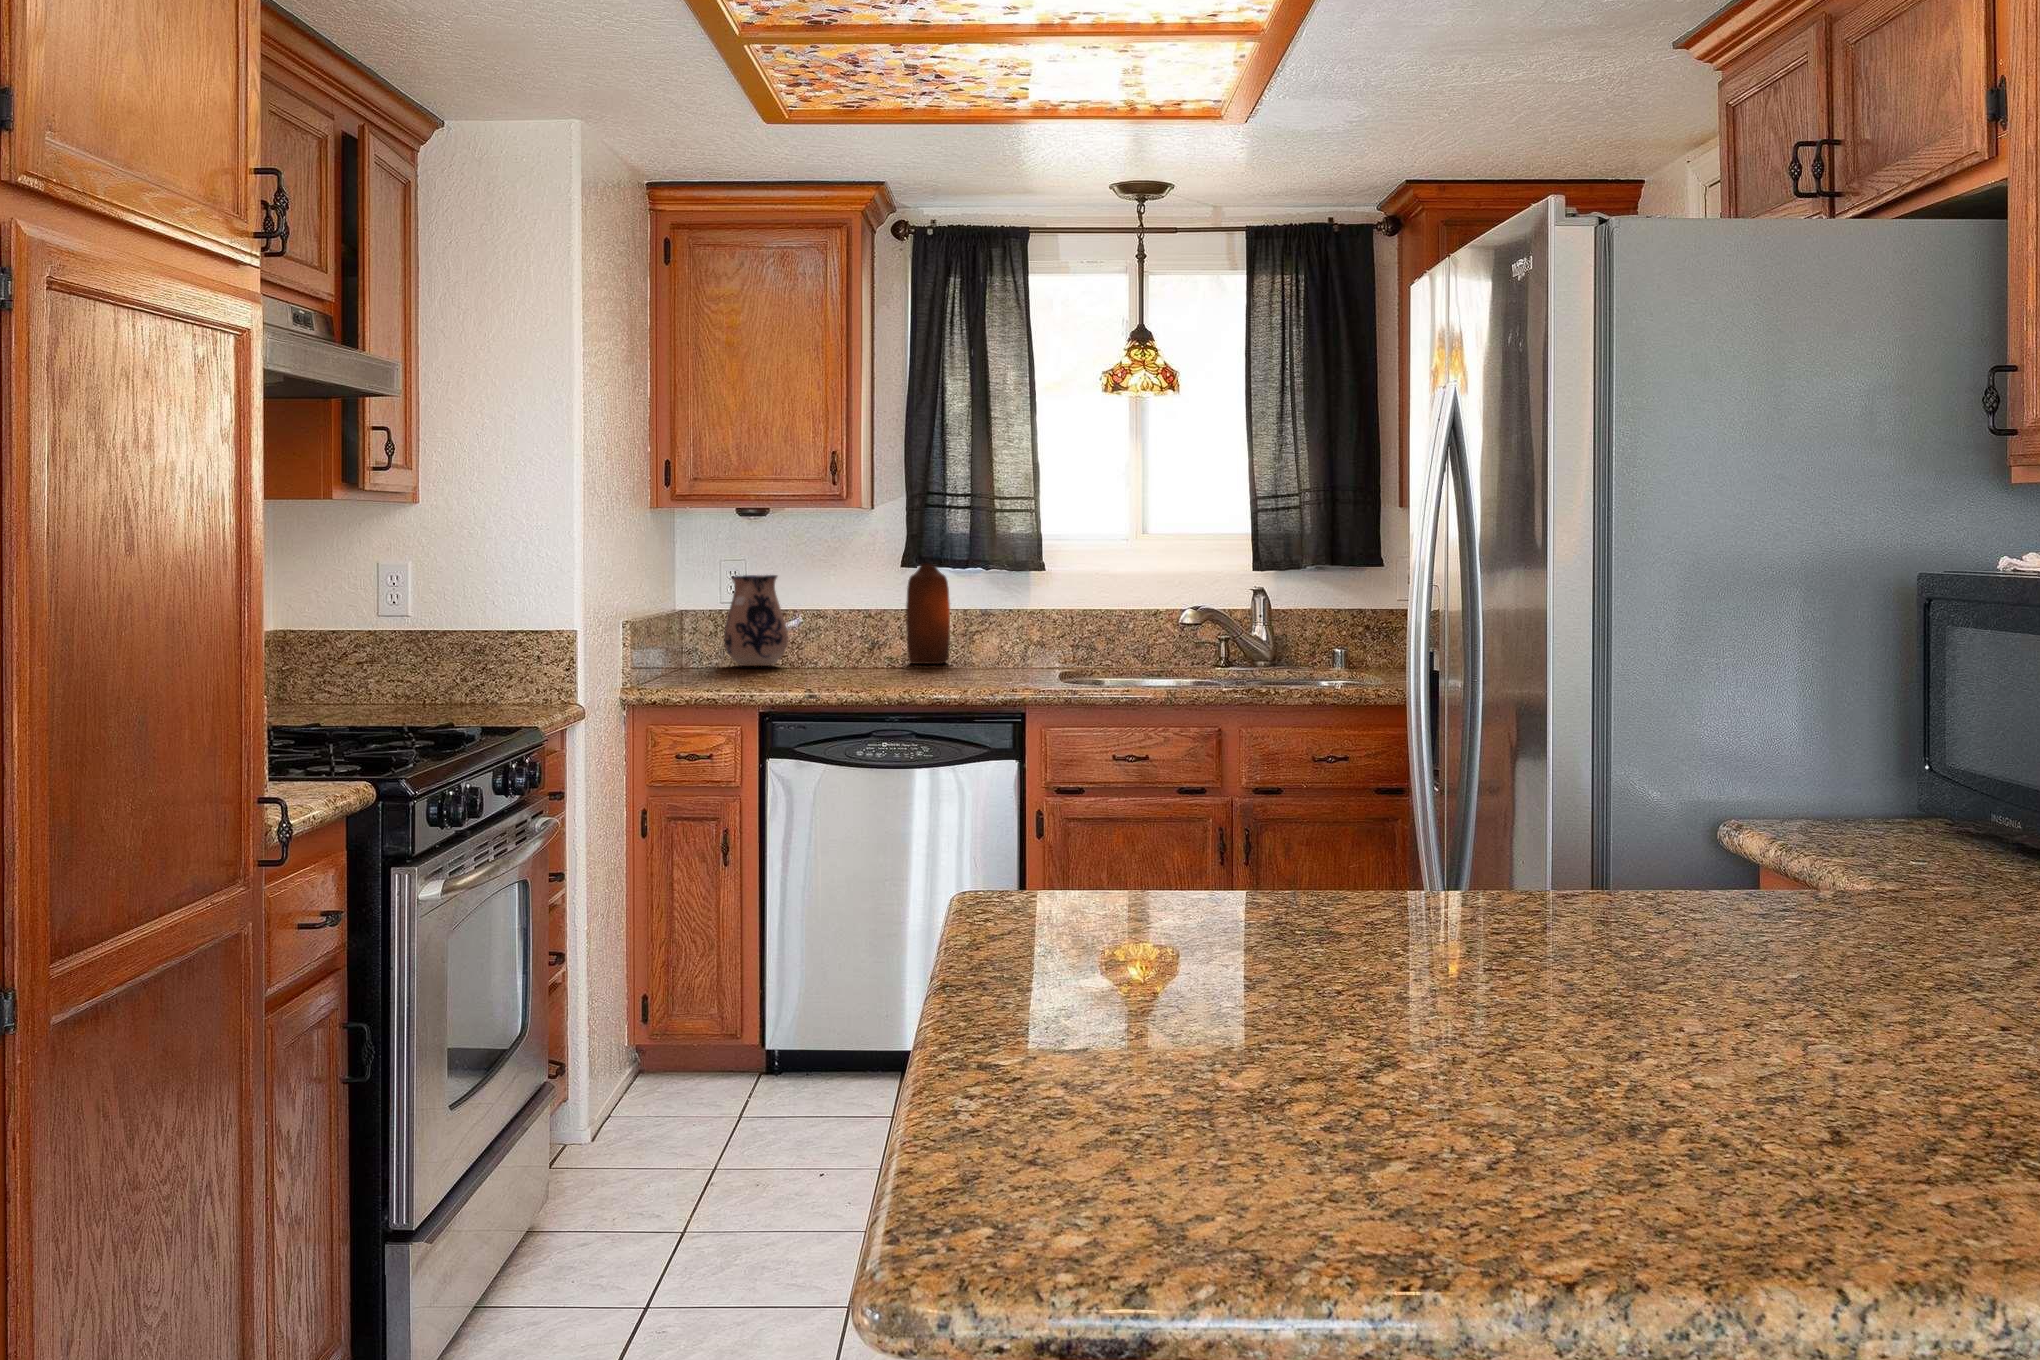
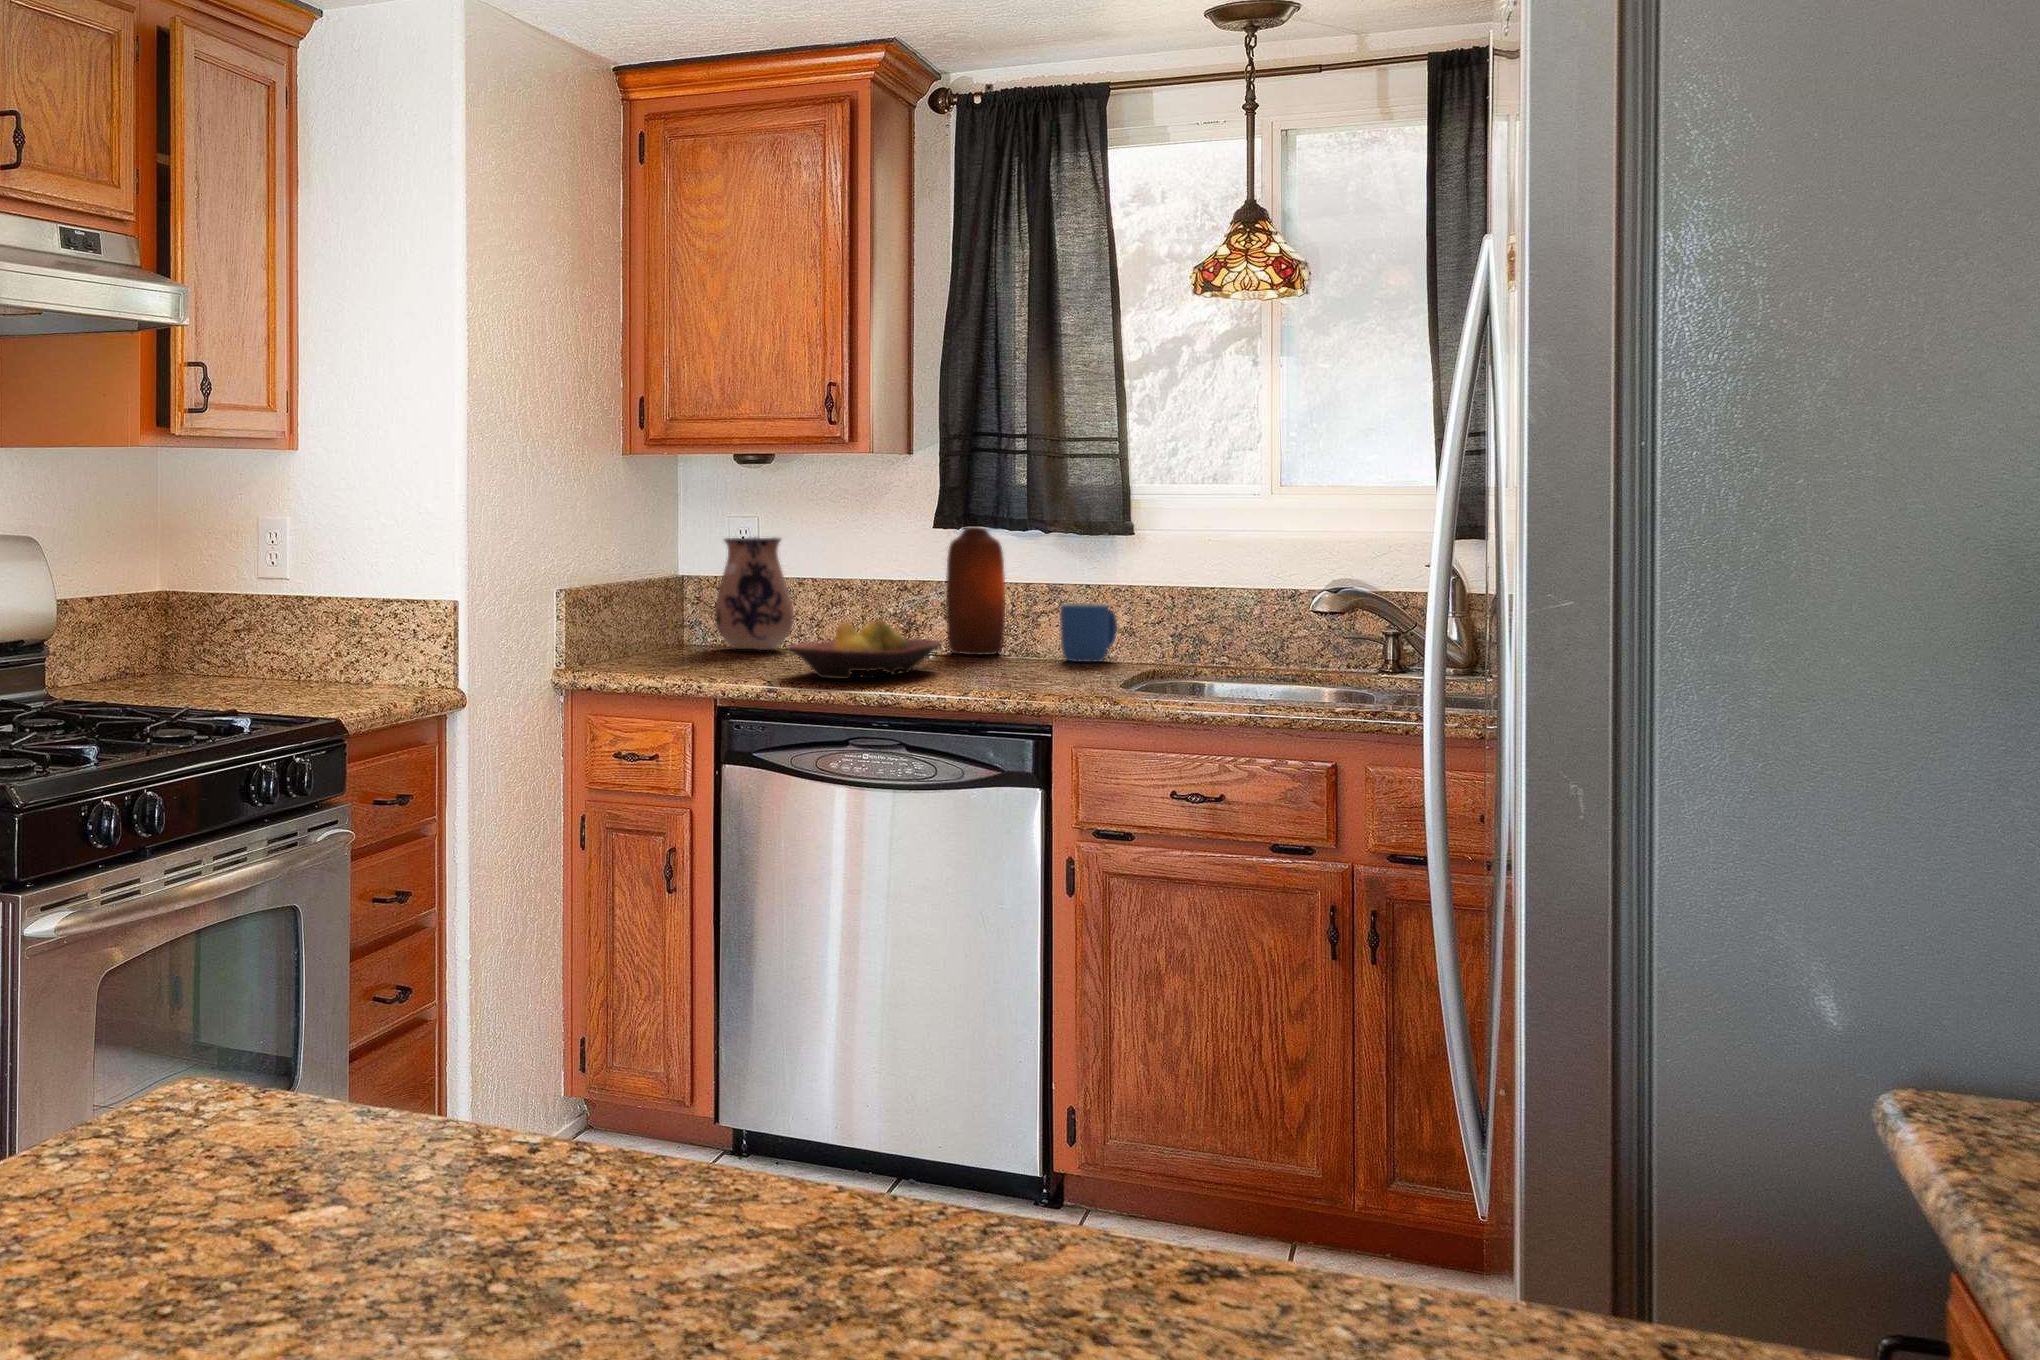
mug: none [995,622,1034,666] -> present [1060,603,1117,662]
fruit bowl: none [813,638,922,685] -> present [788,619,940,679]

